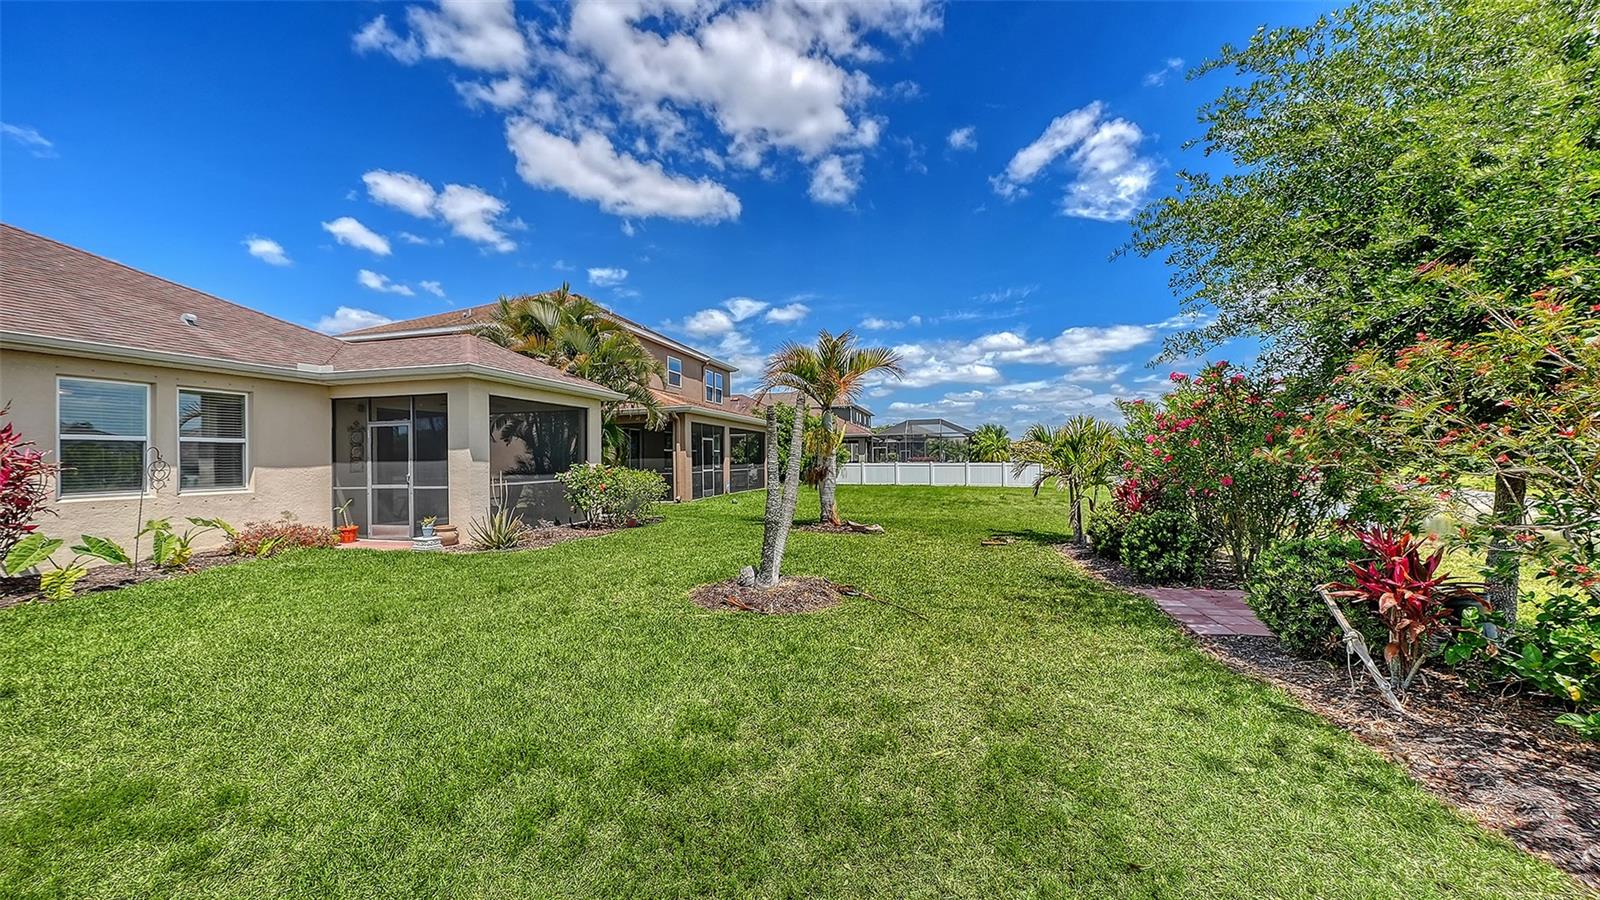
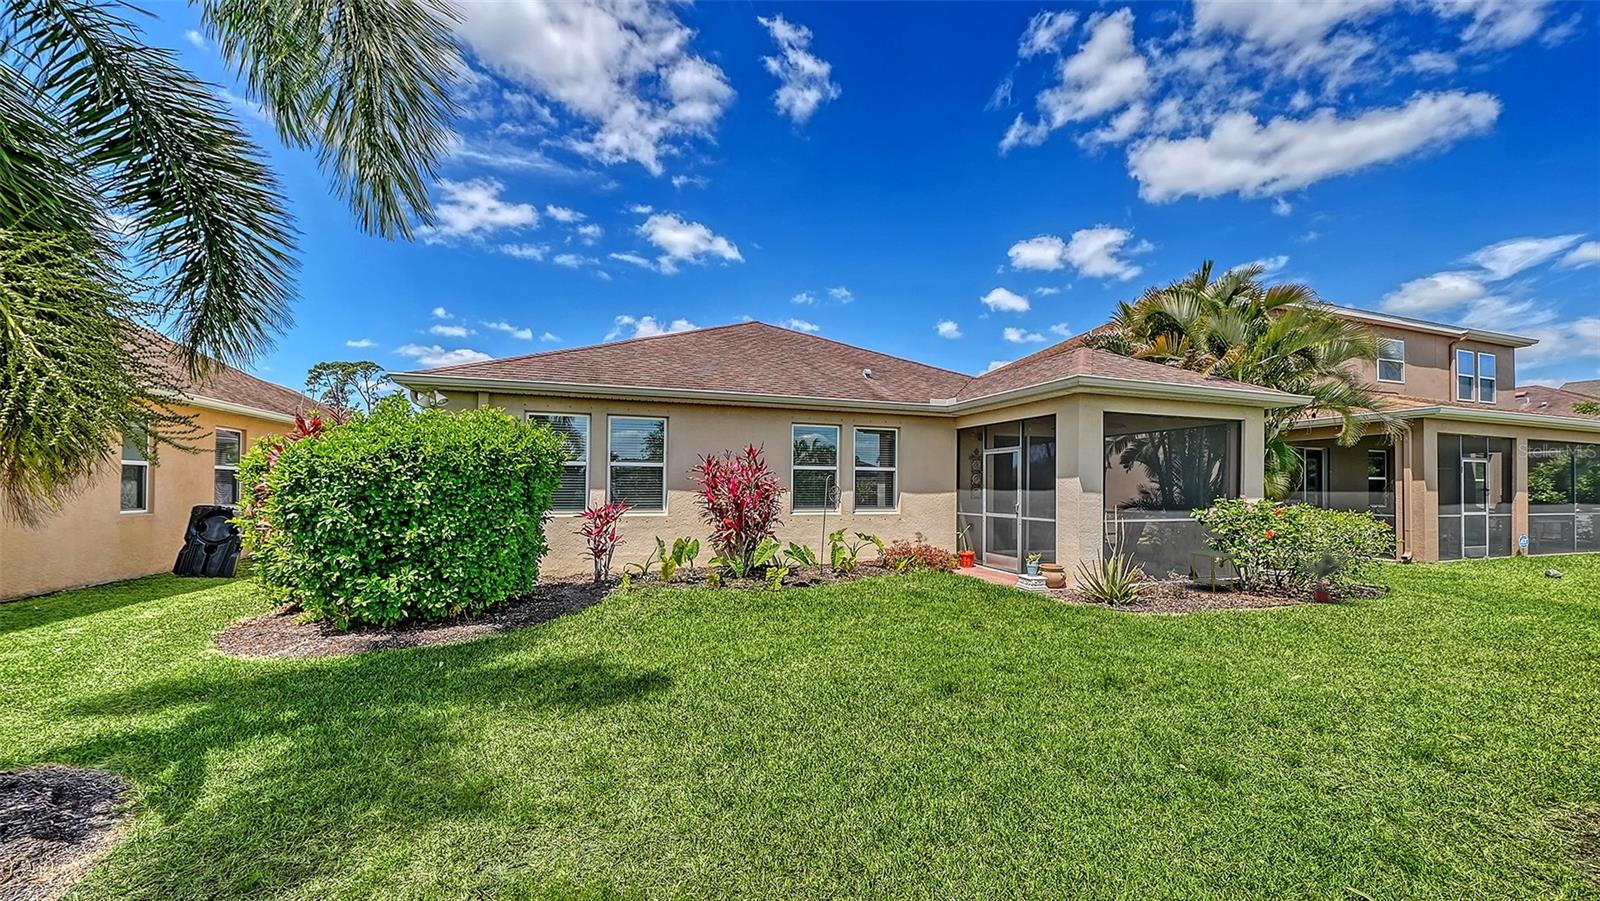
side table: none [554,502,585,531] -> present [1189,550,1236,592]

